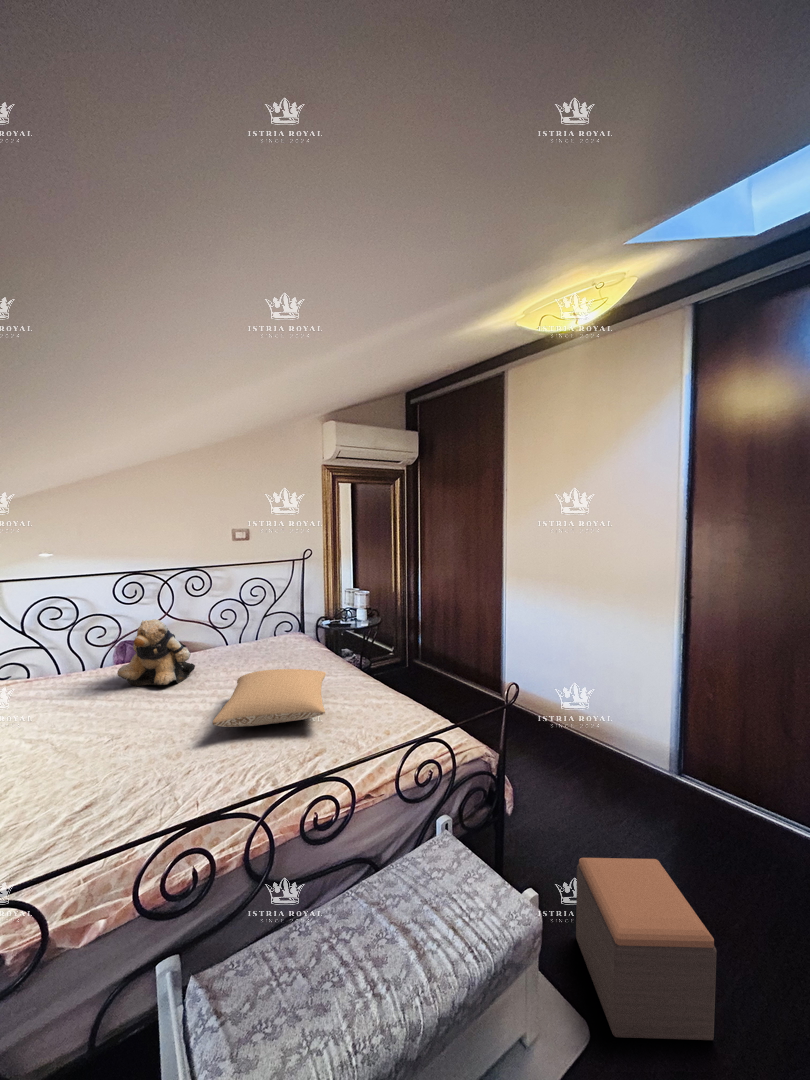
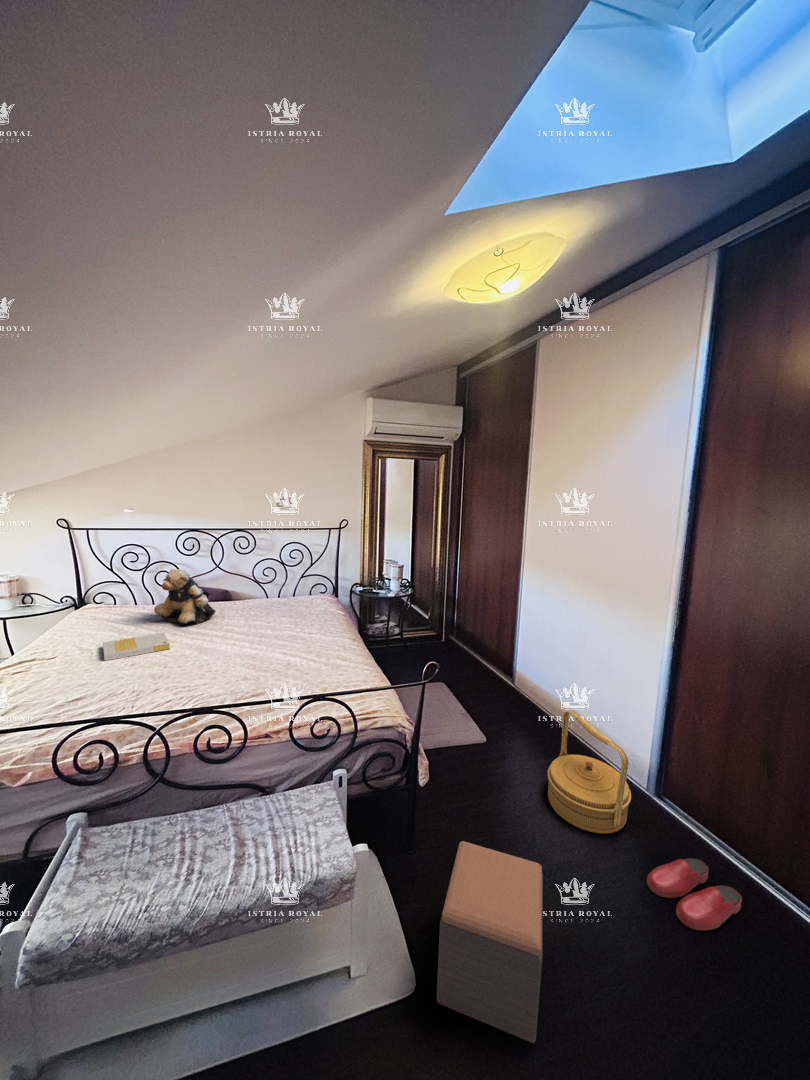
pillow: present [213,669,326,727] -> none [180,622,301,666]
book: none [73,699,169,747] -> present [103,633,170,661]
woven basket: none [578,710,660,821] -> present [548,710,631,834]
slippers: none [698,821,771,883] -> present [647,859,742,930]

